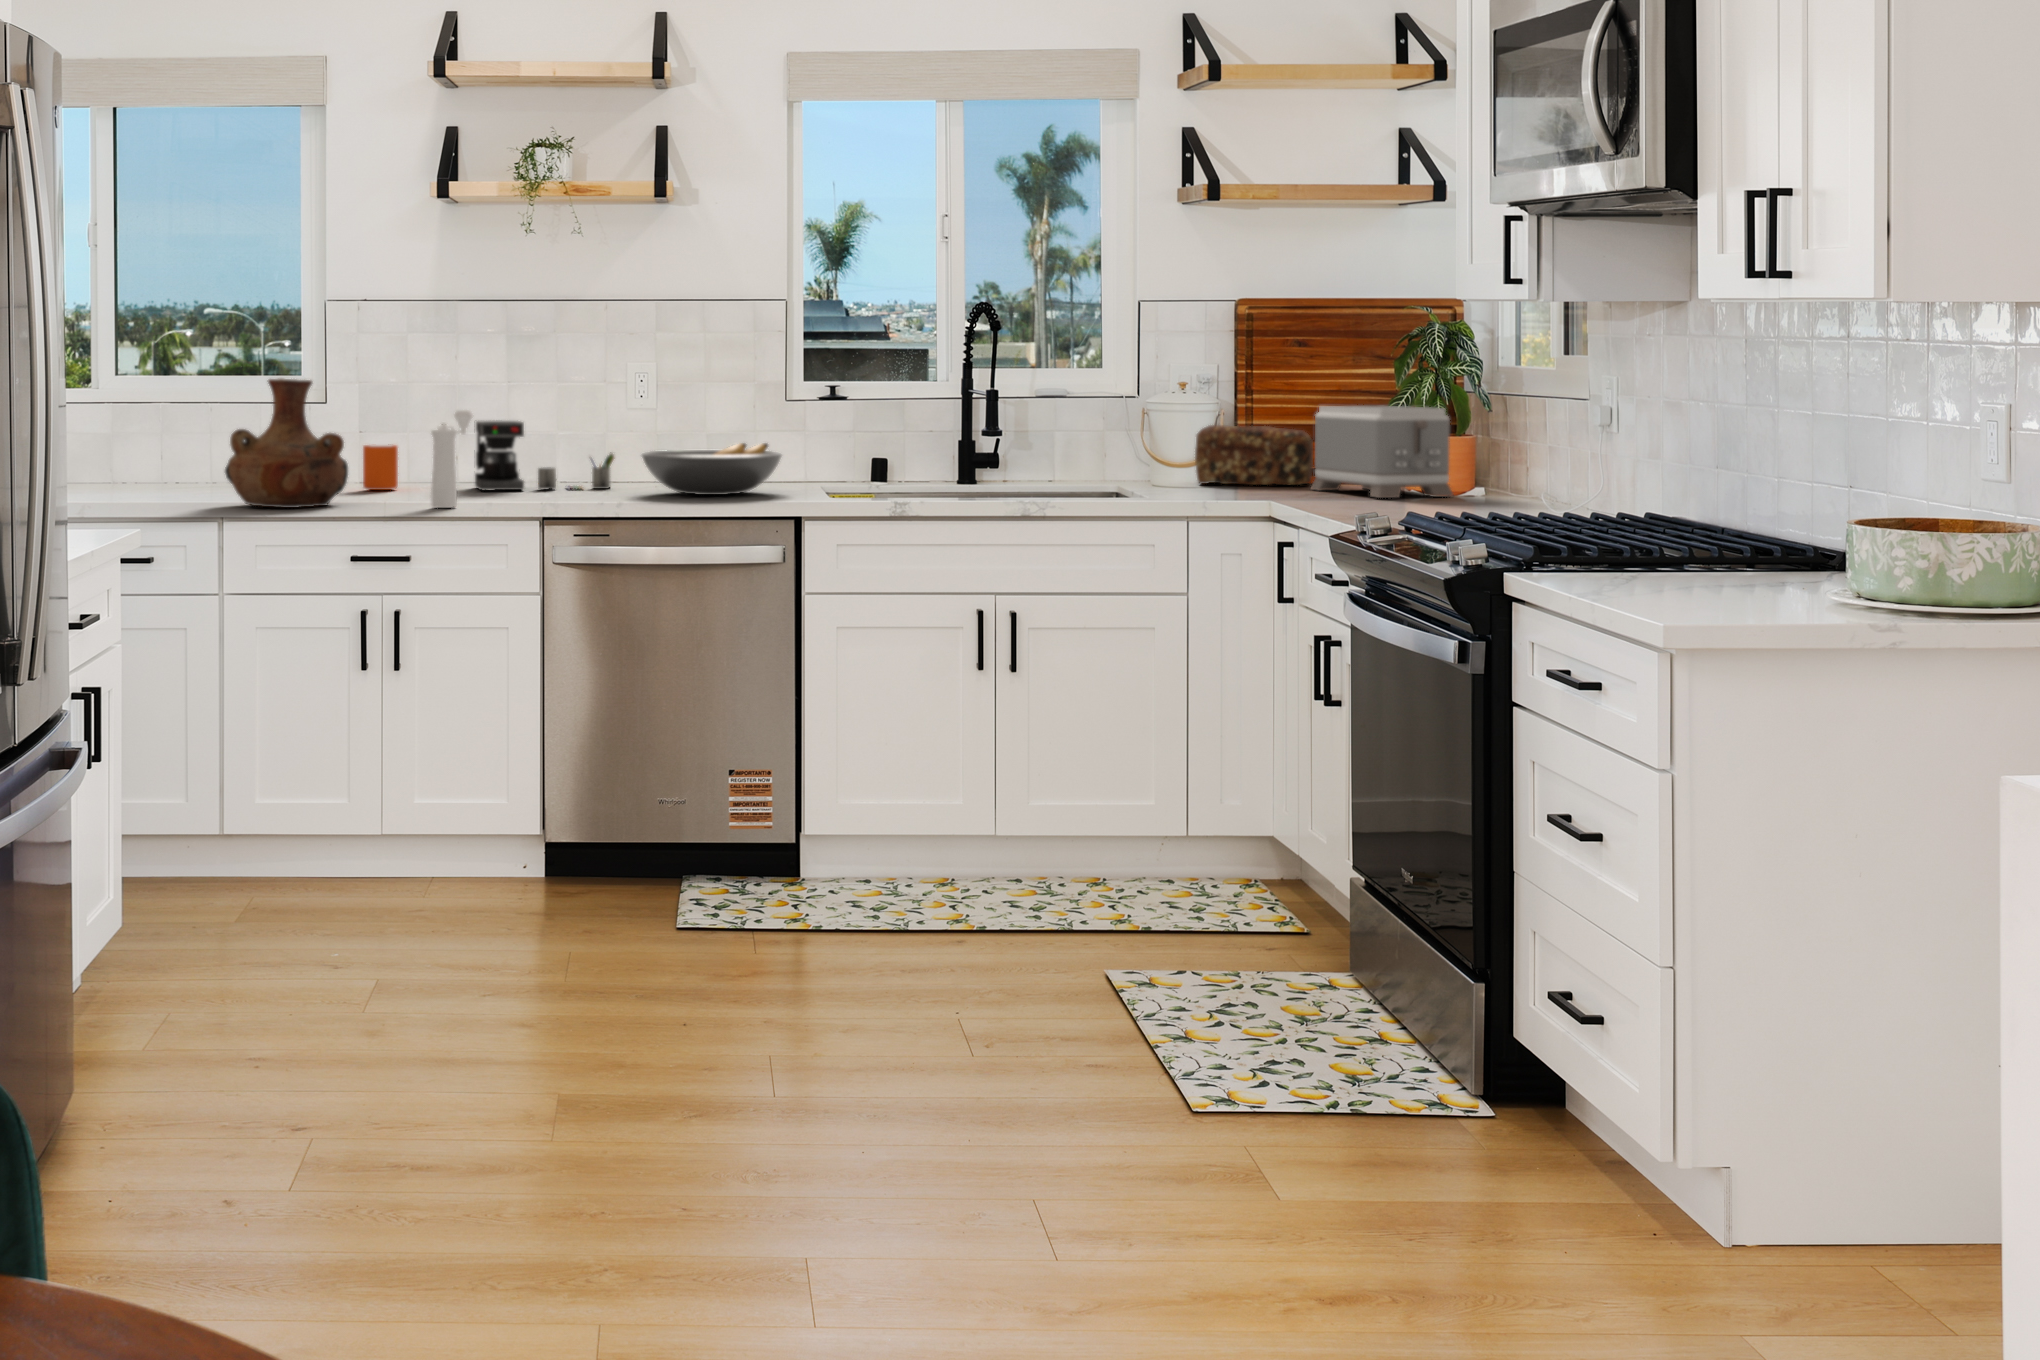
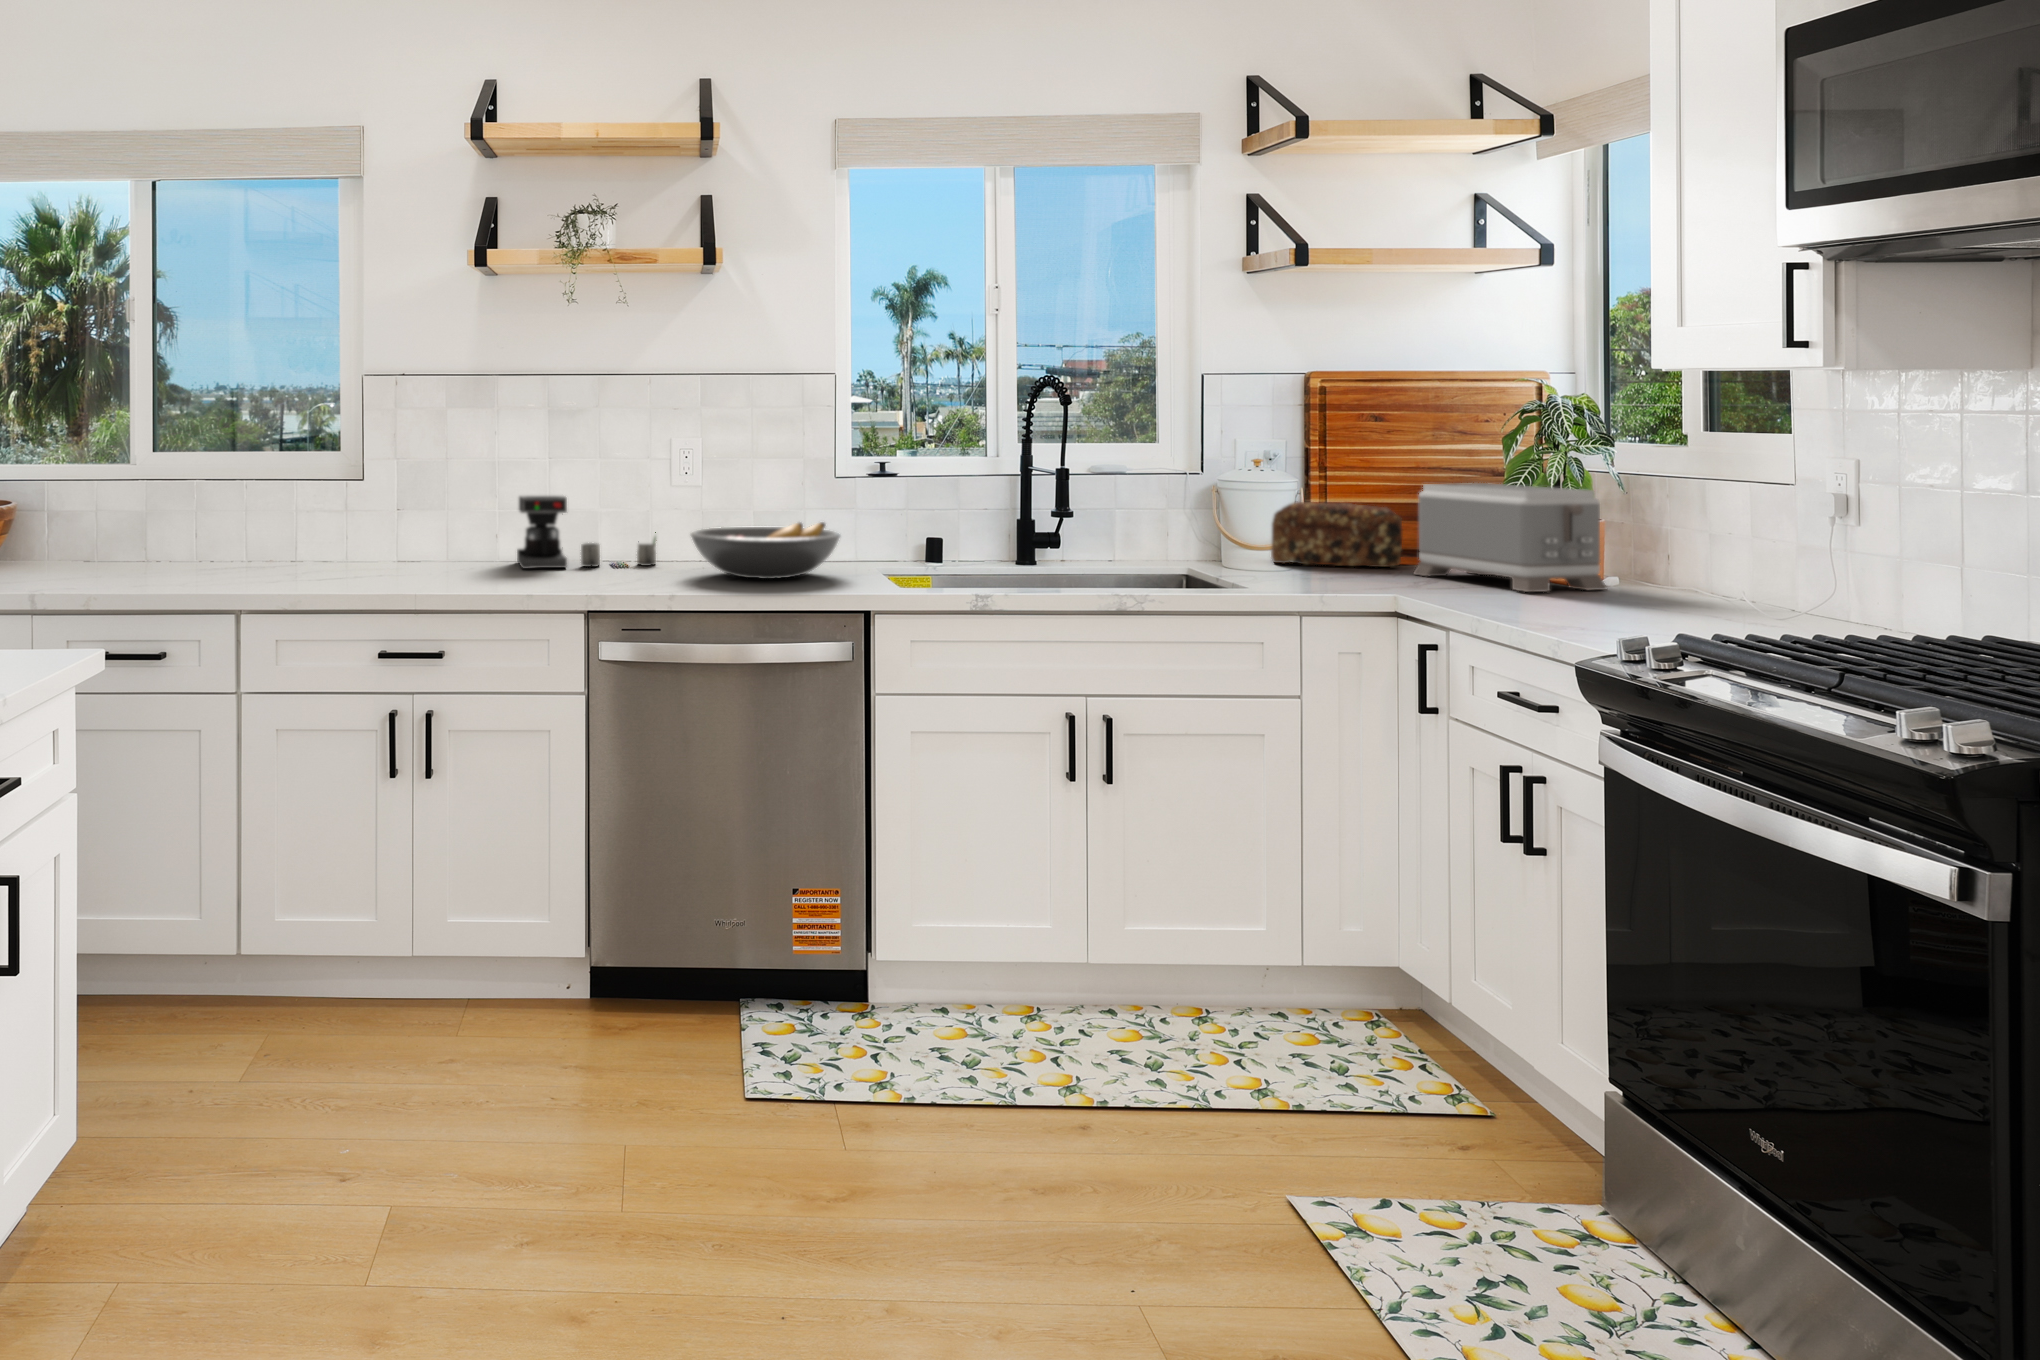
vase: present [225,378,348,508] -> none [241,456,376,599]
pepper mill: present [431,410,473,508] -> none [463,490,511,601]
mug: present [363,444,398,490] -> none [402,518,438,567]

